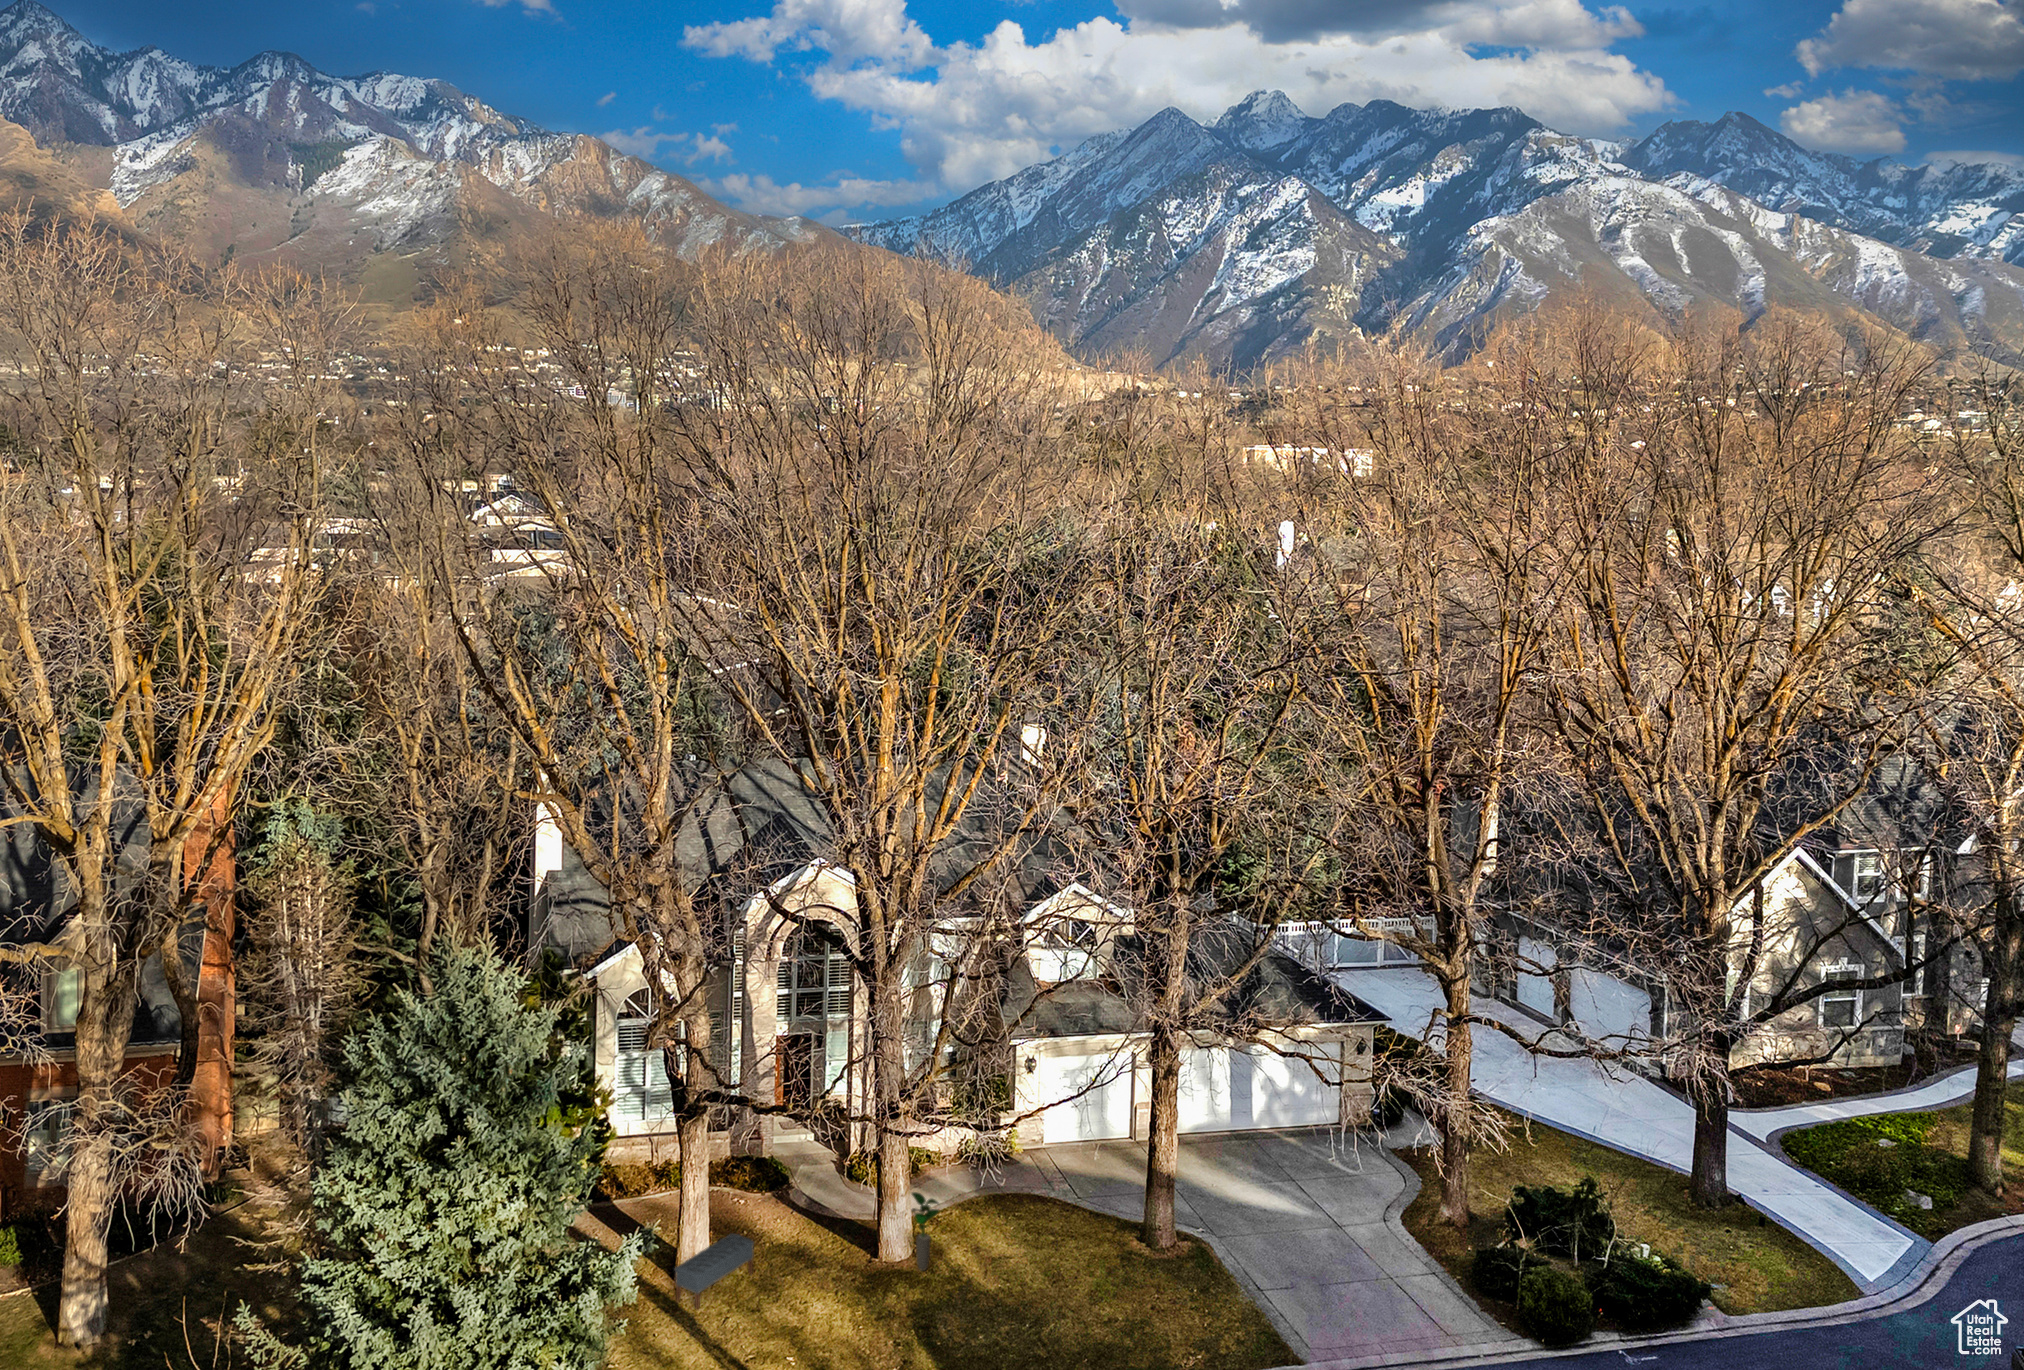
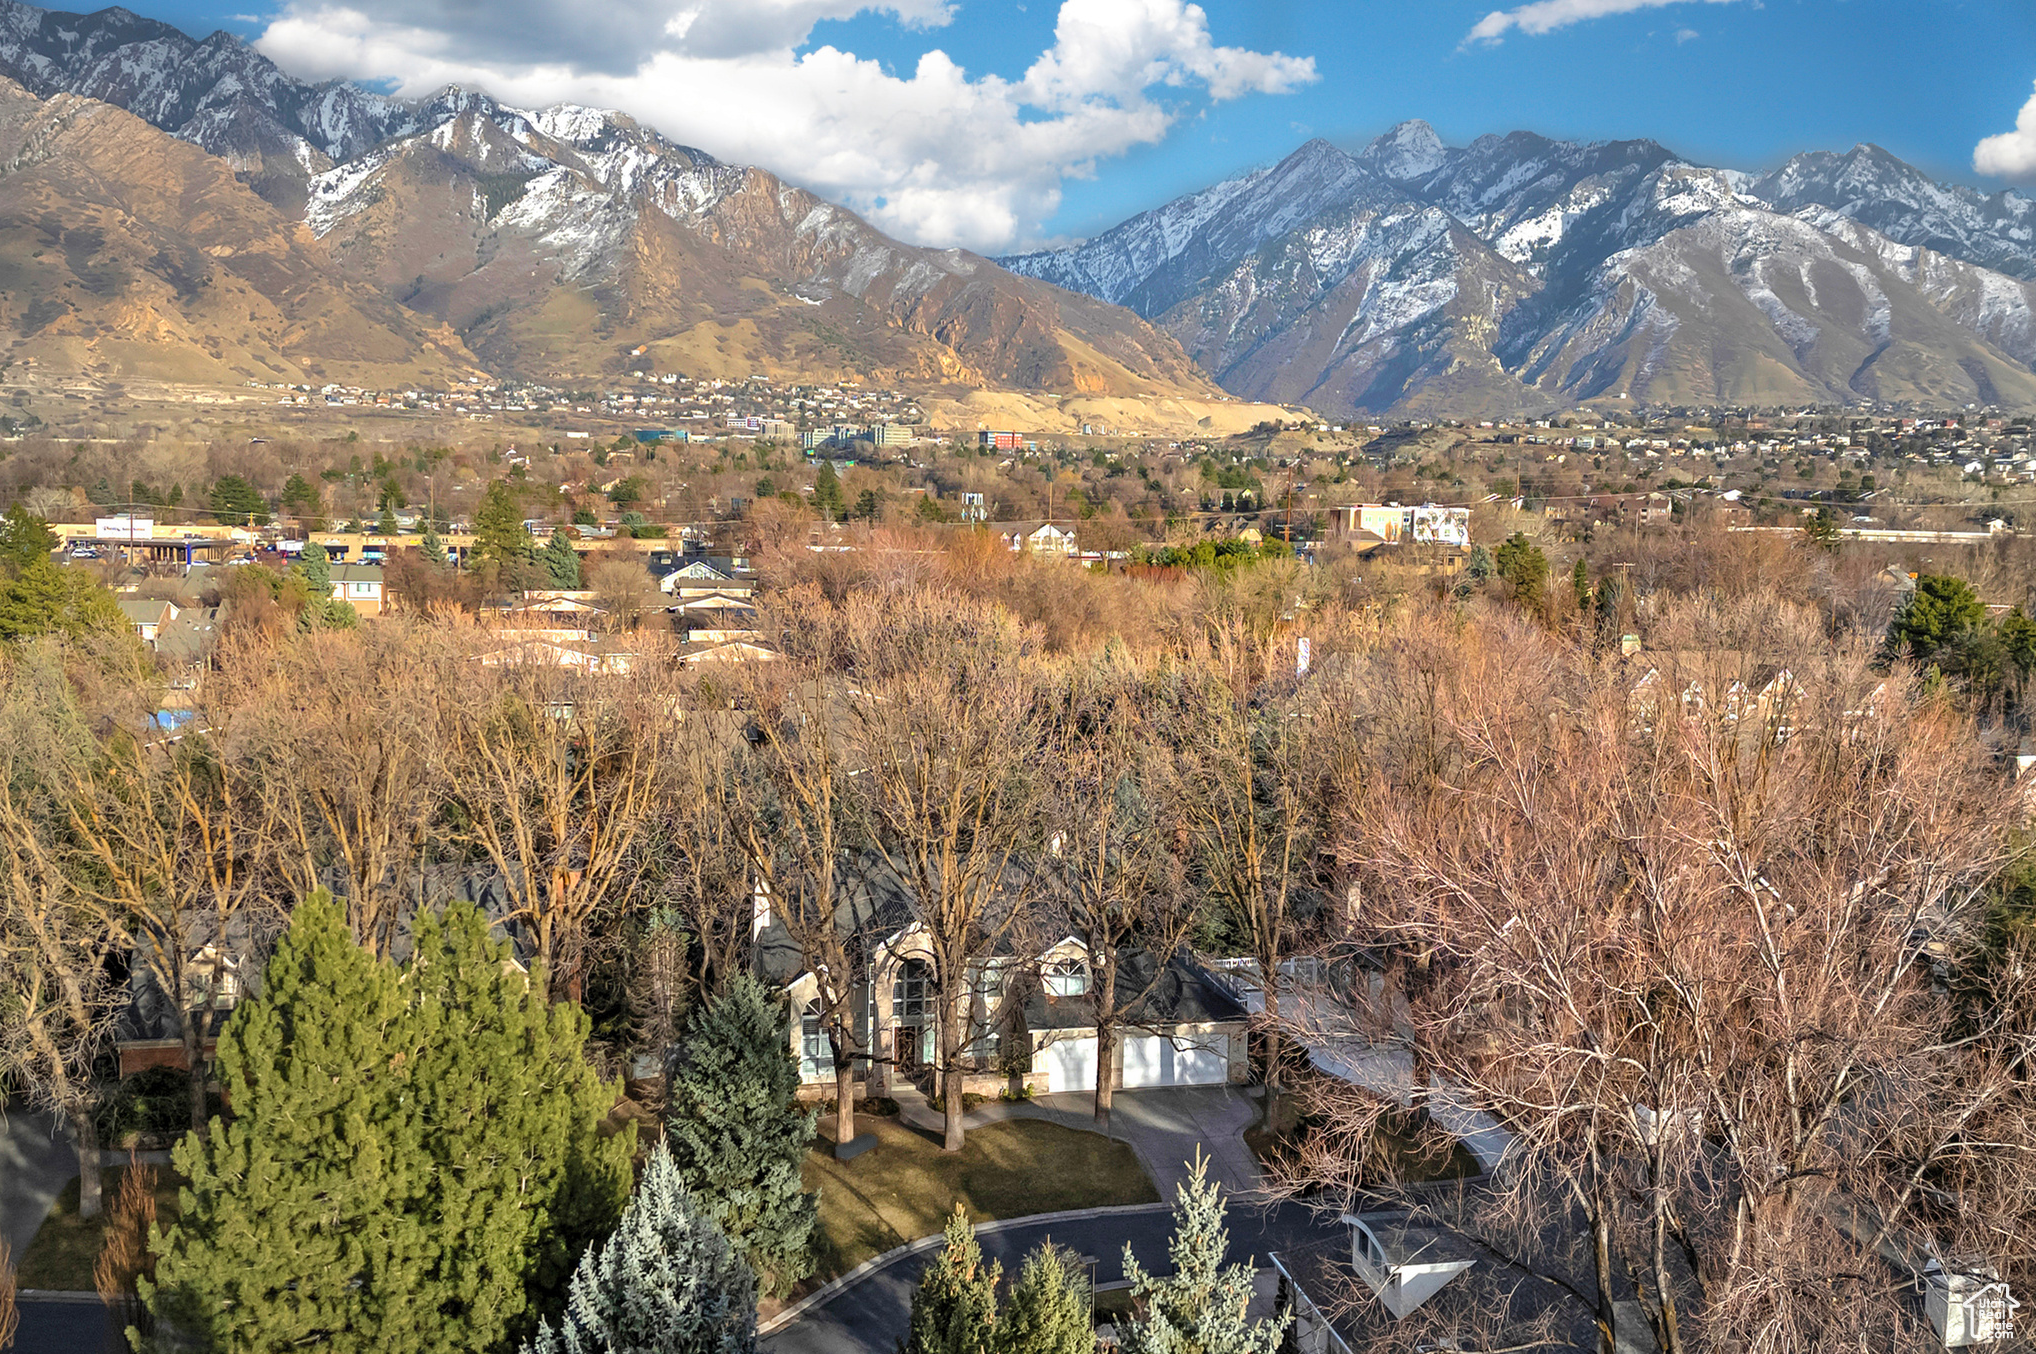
potted plant: present [912,1192,939,1271] -> none [962,1114,979,1157]

